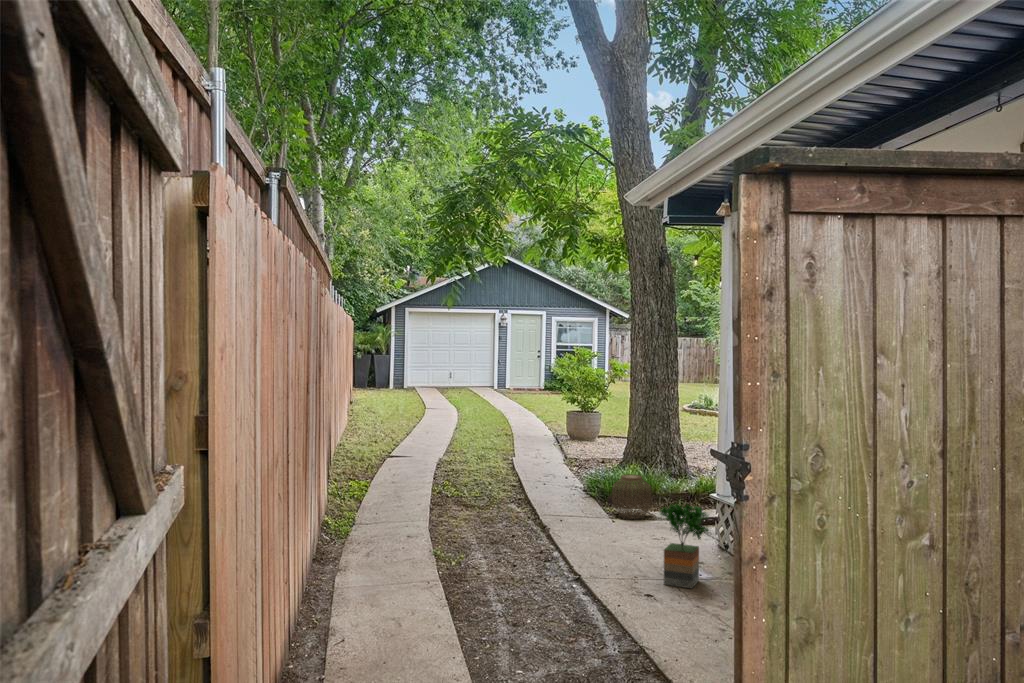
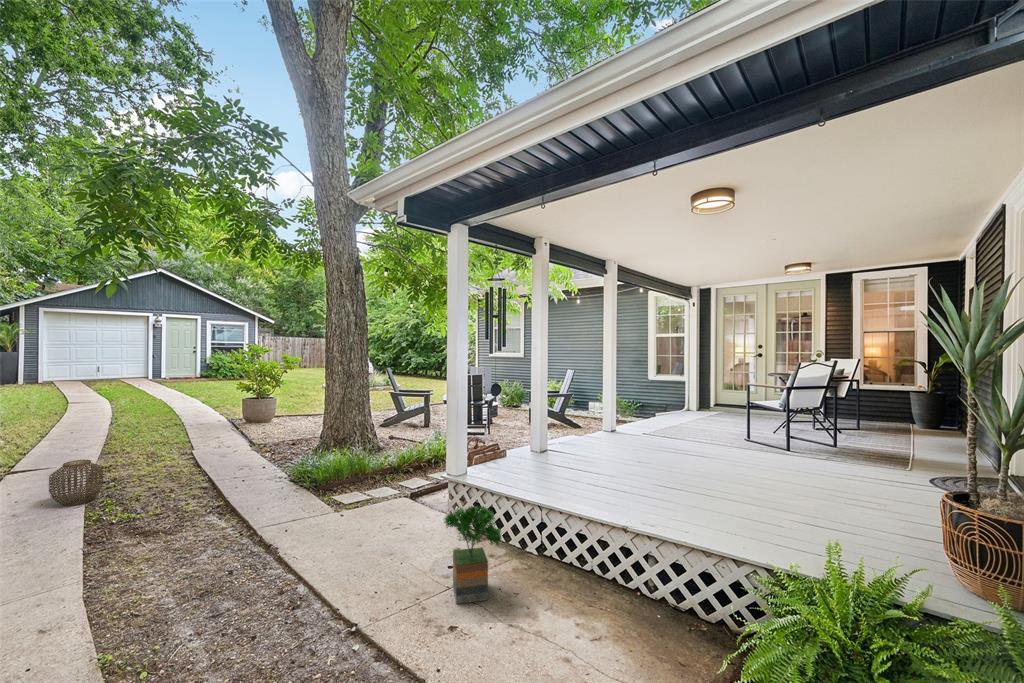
woven basket: present [612,474,652,519] -> present [49,460,103,506]

